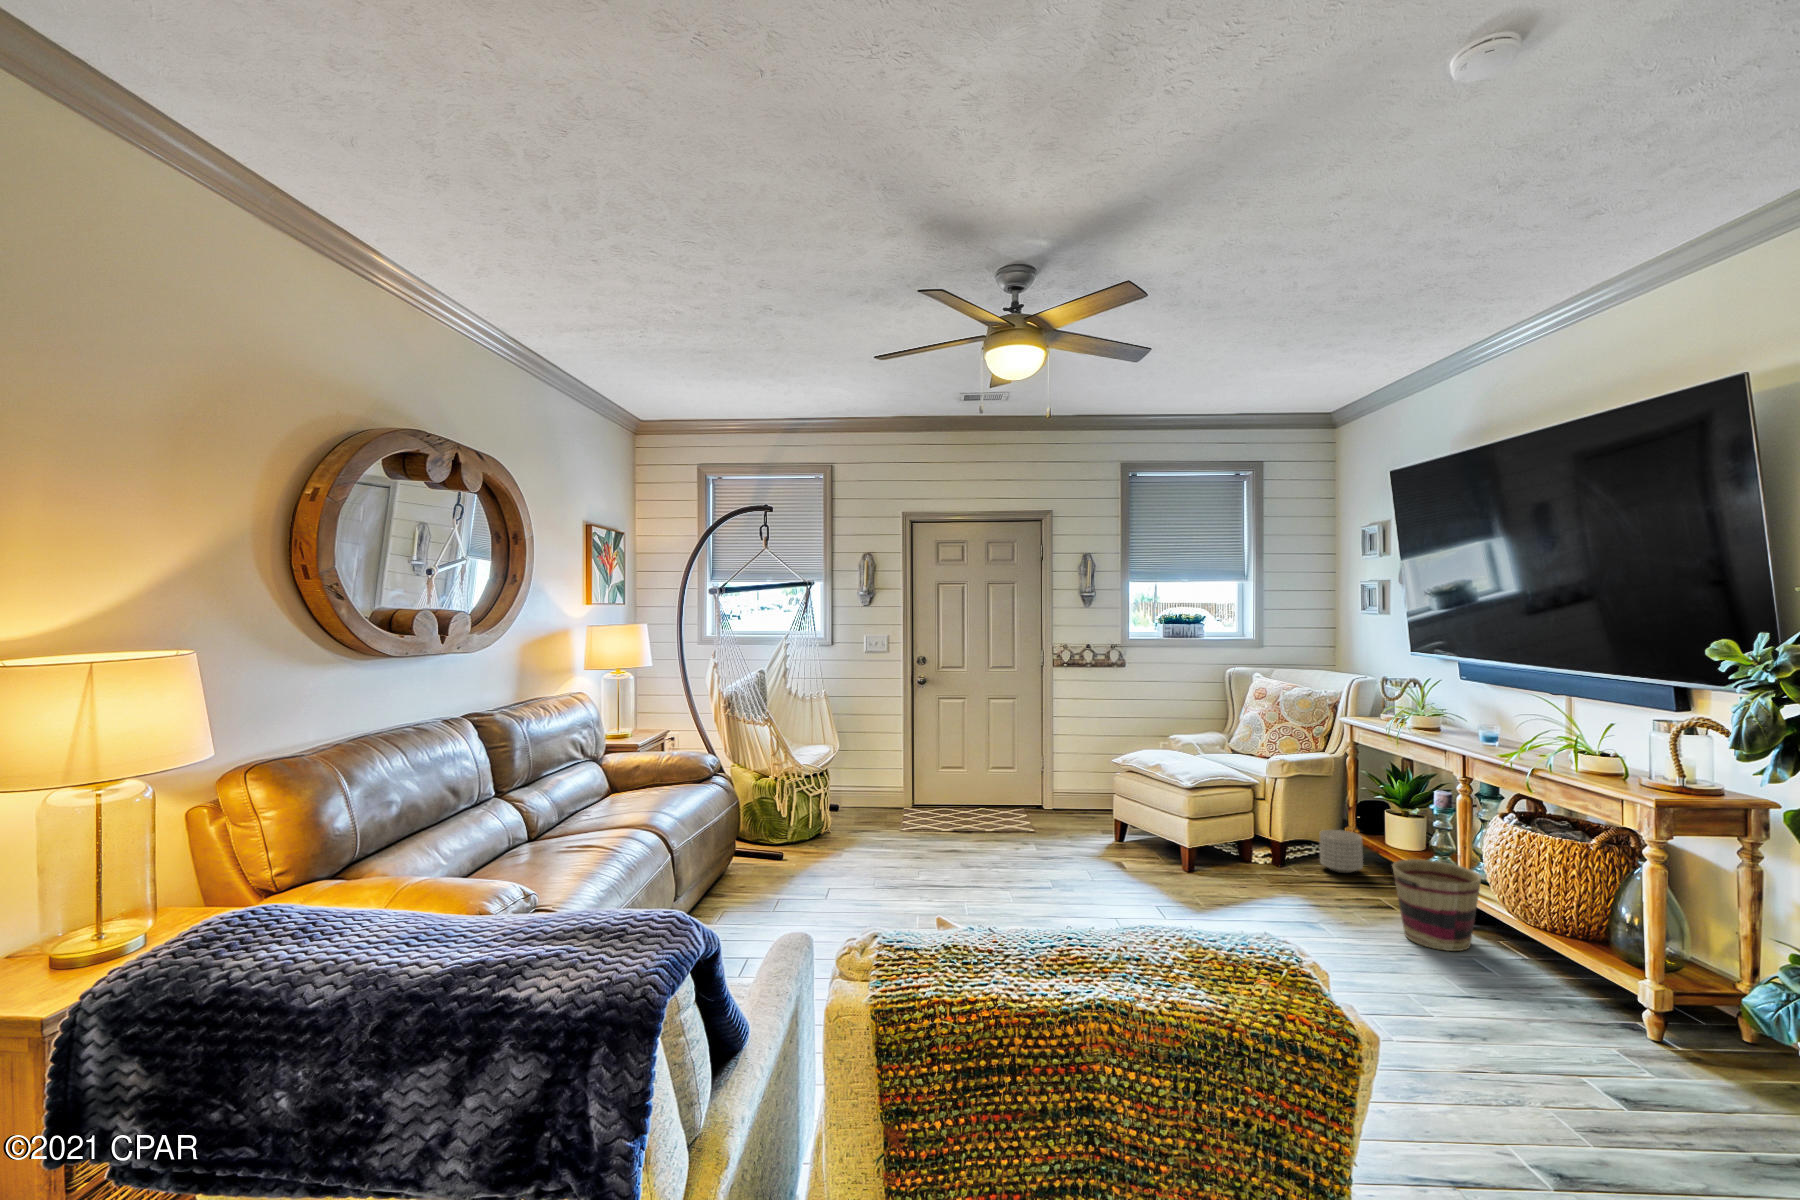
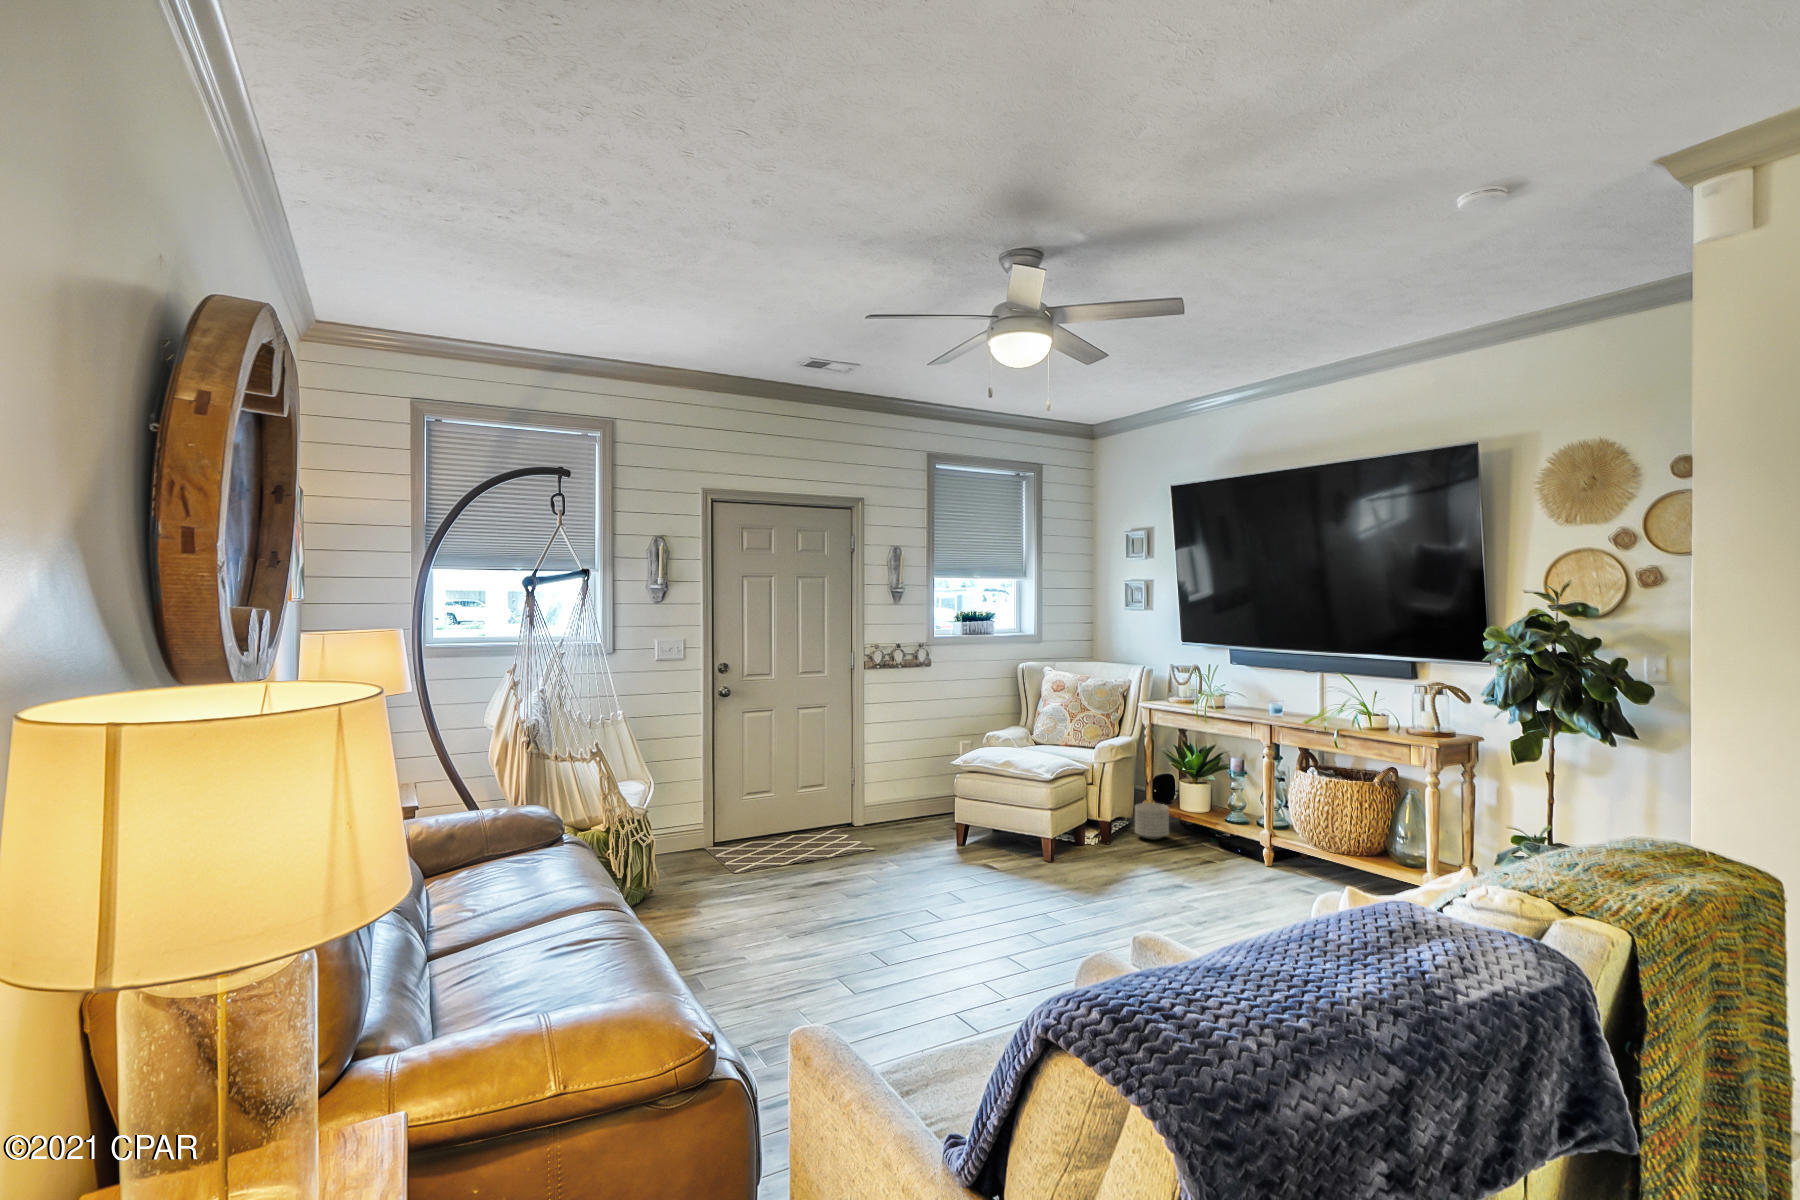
basket: present [1392,859,1481,951] -> none [1233,814,1297,883]

